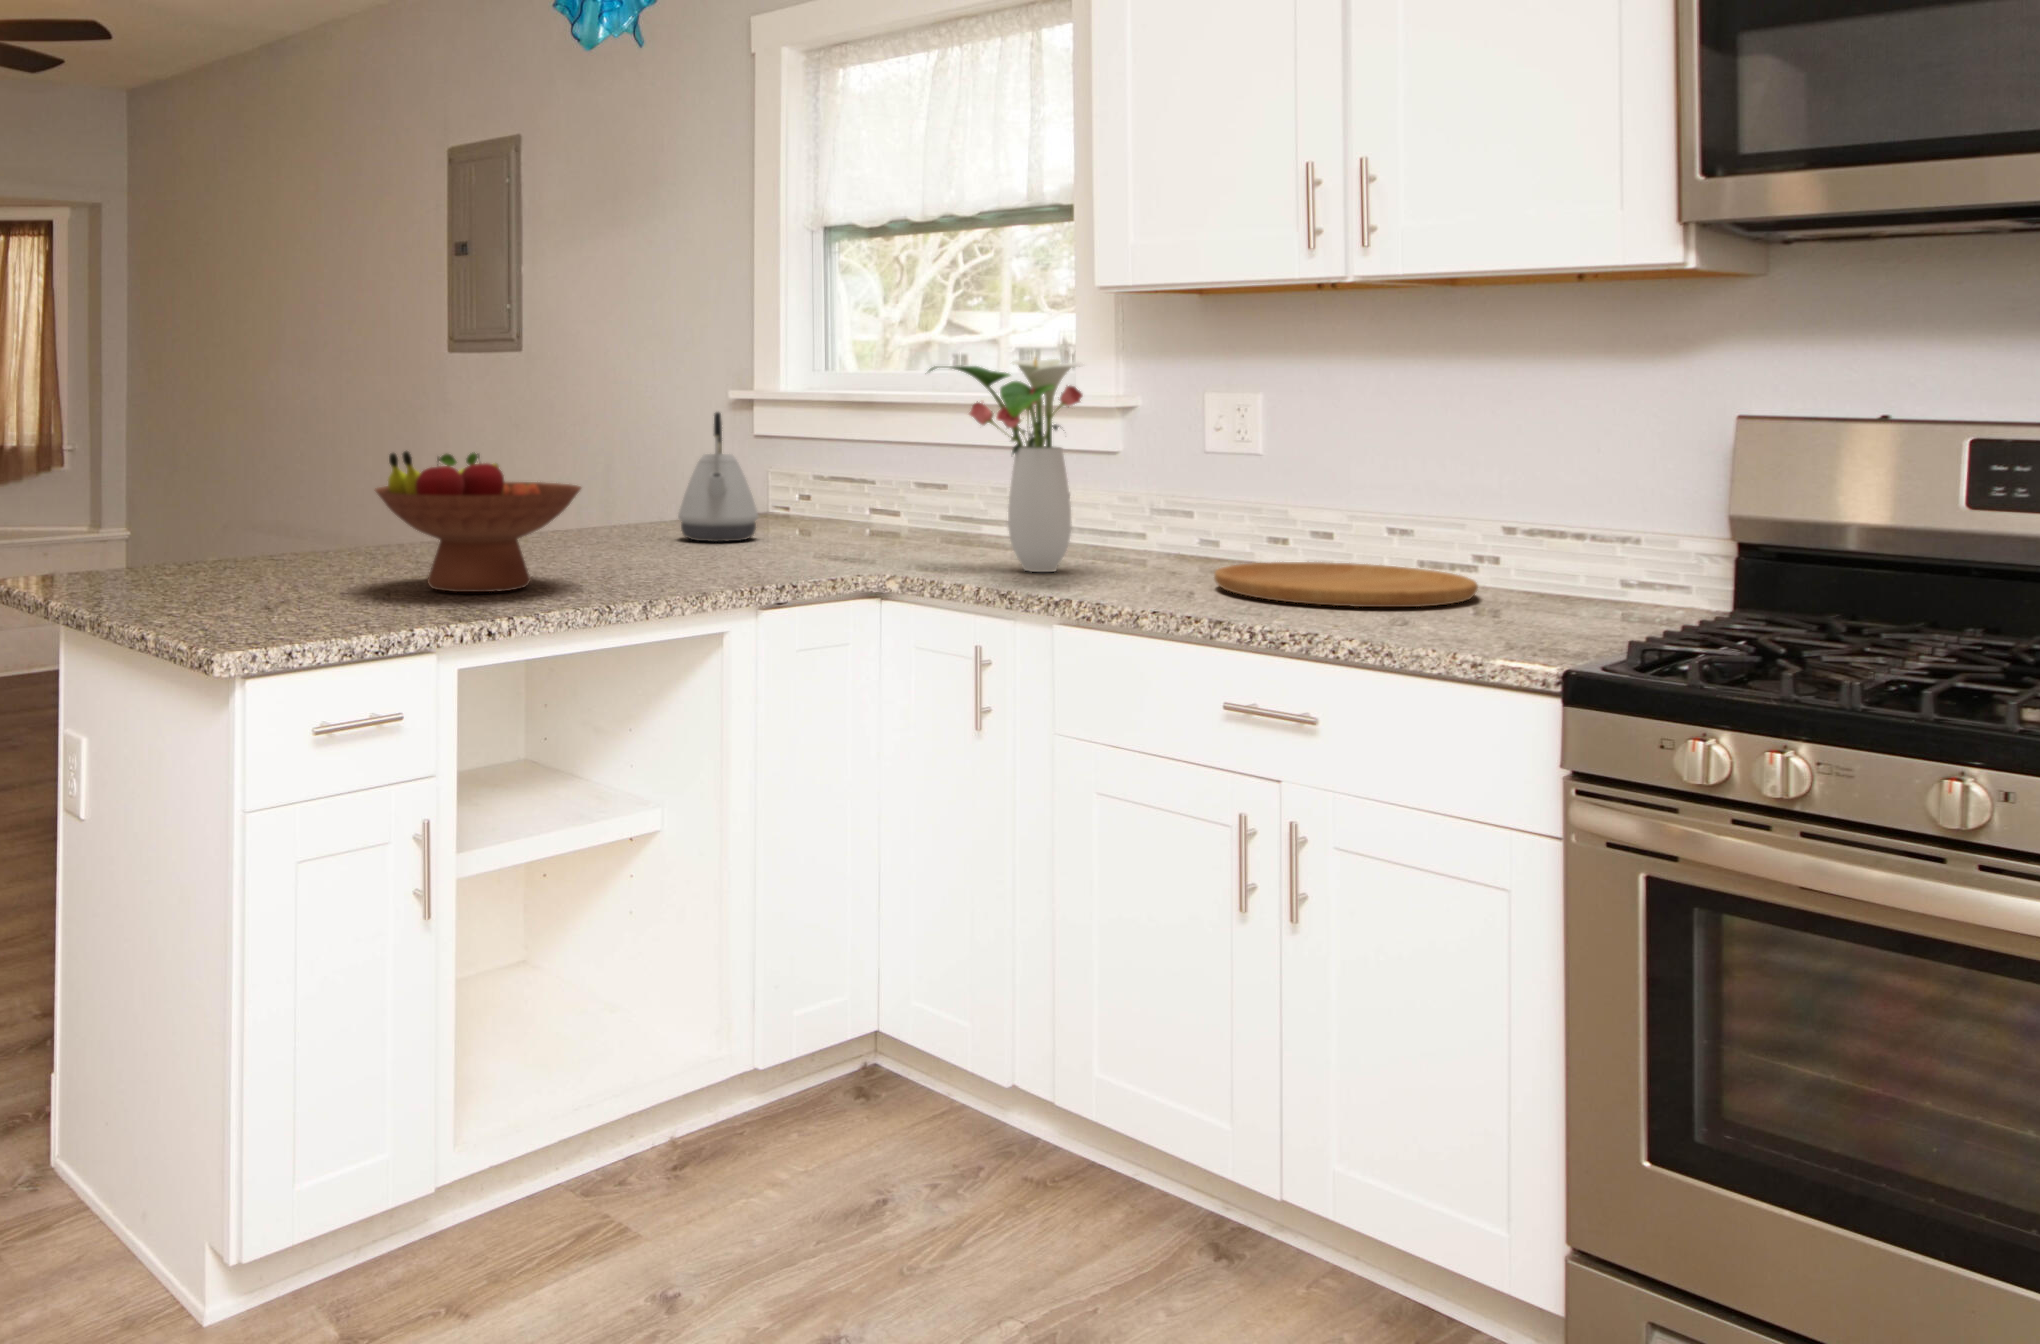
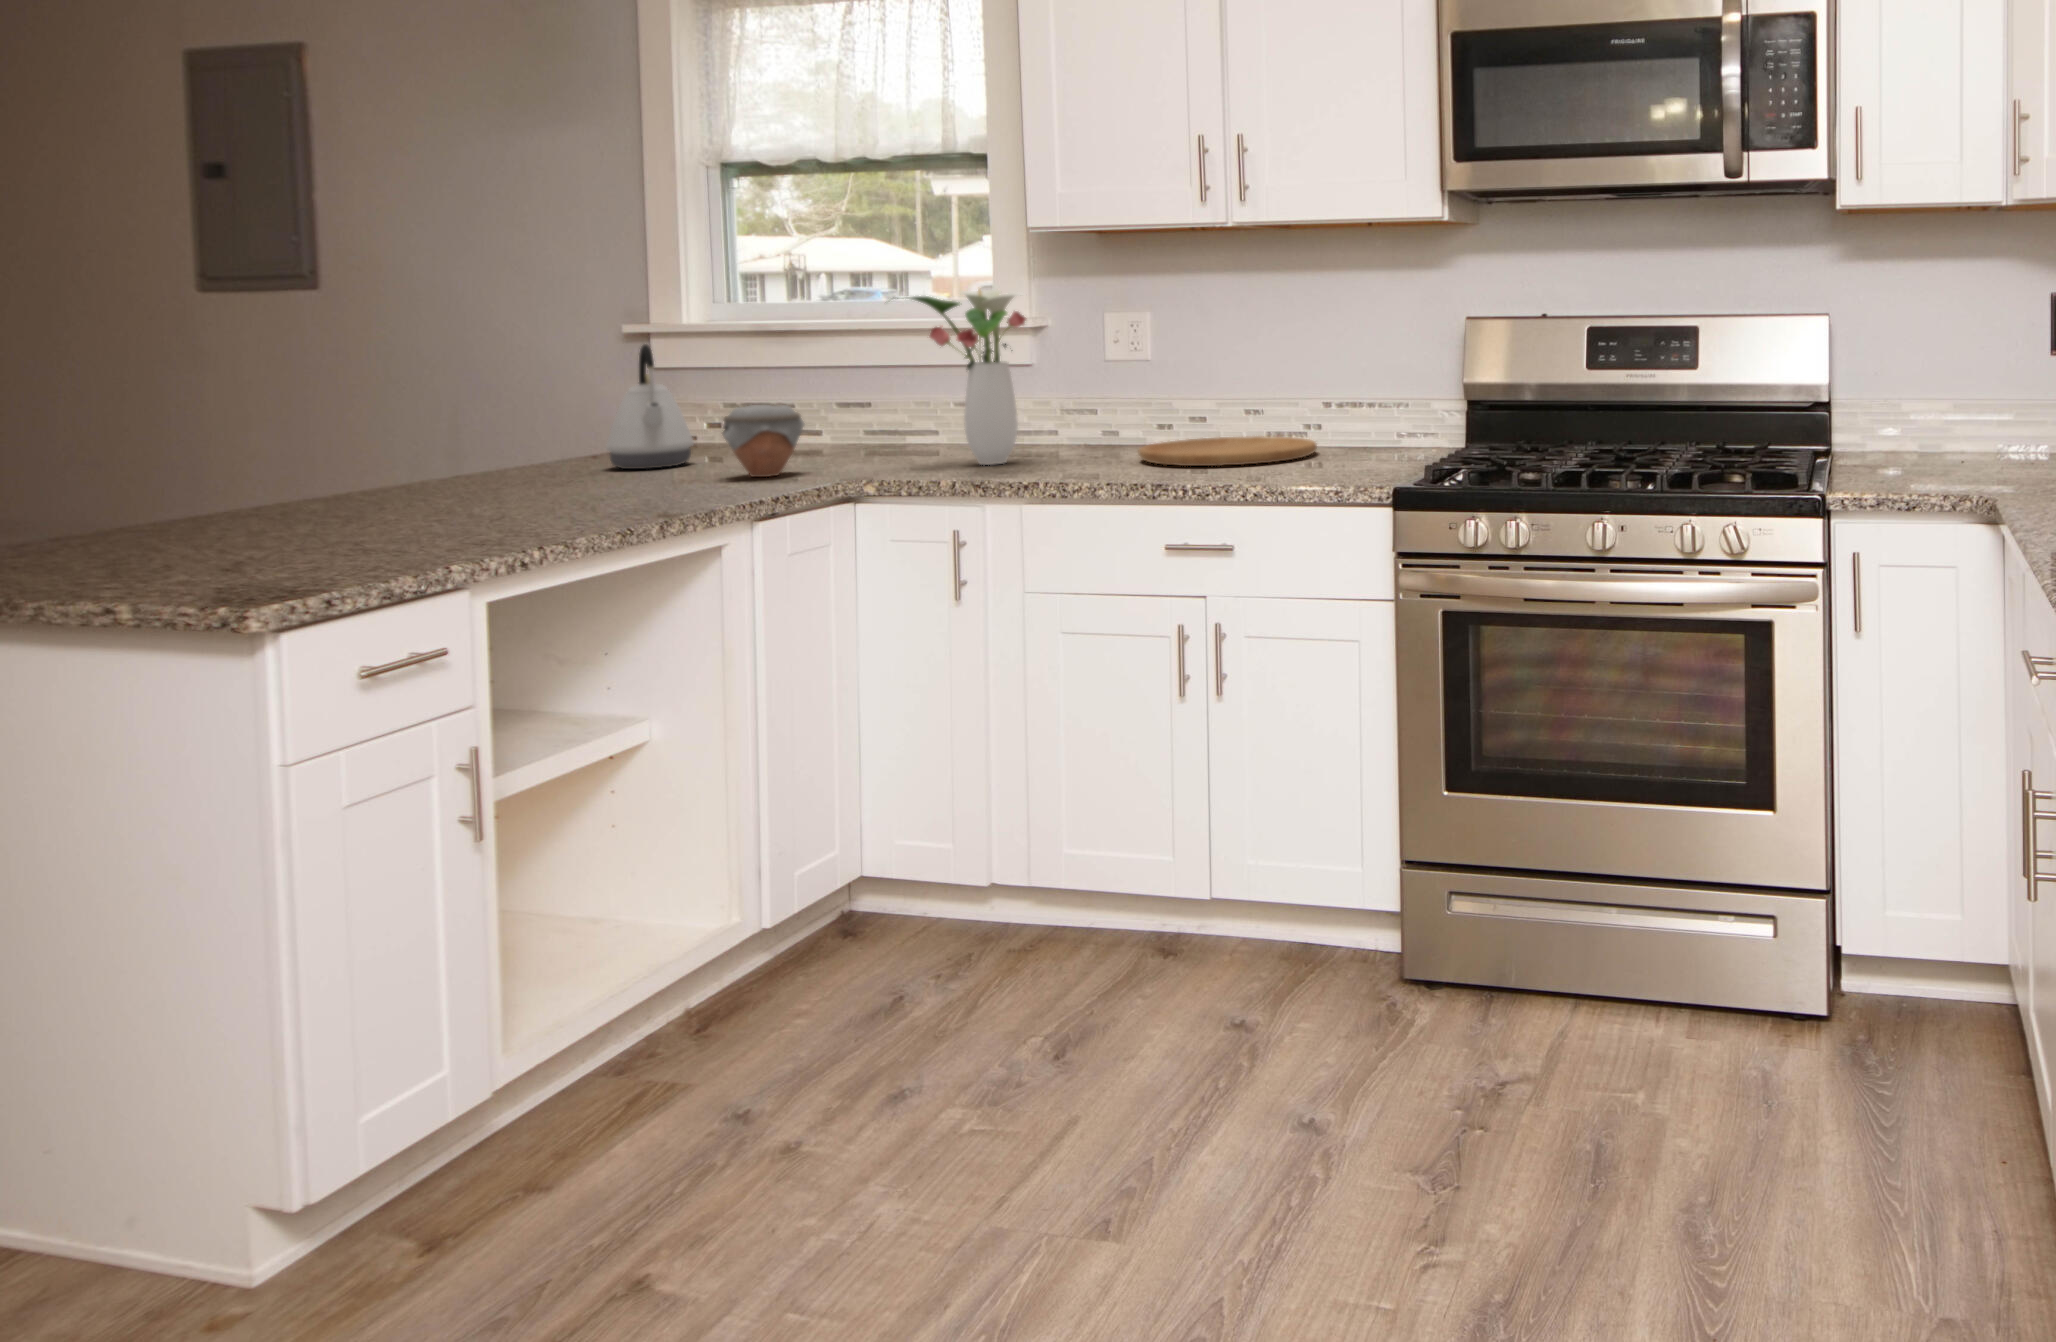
fruit bowl: present [375,451,581,592] -> none [322,392,574,532]
jar: none [754,482,842,562] -> present [723,405,805,477]

